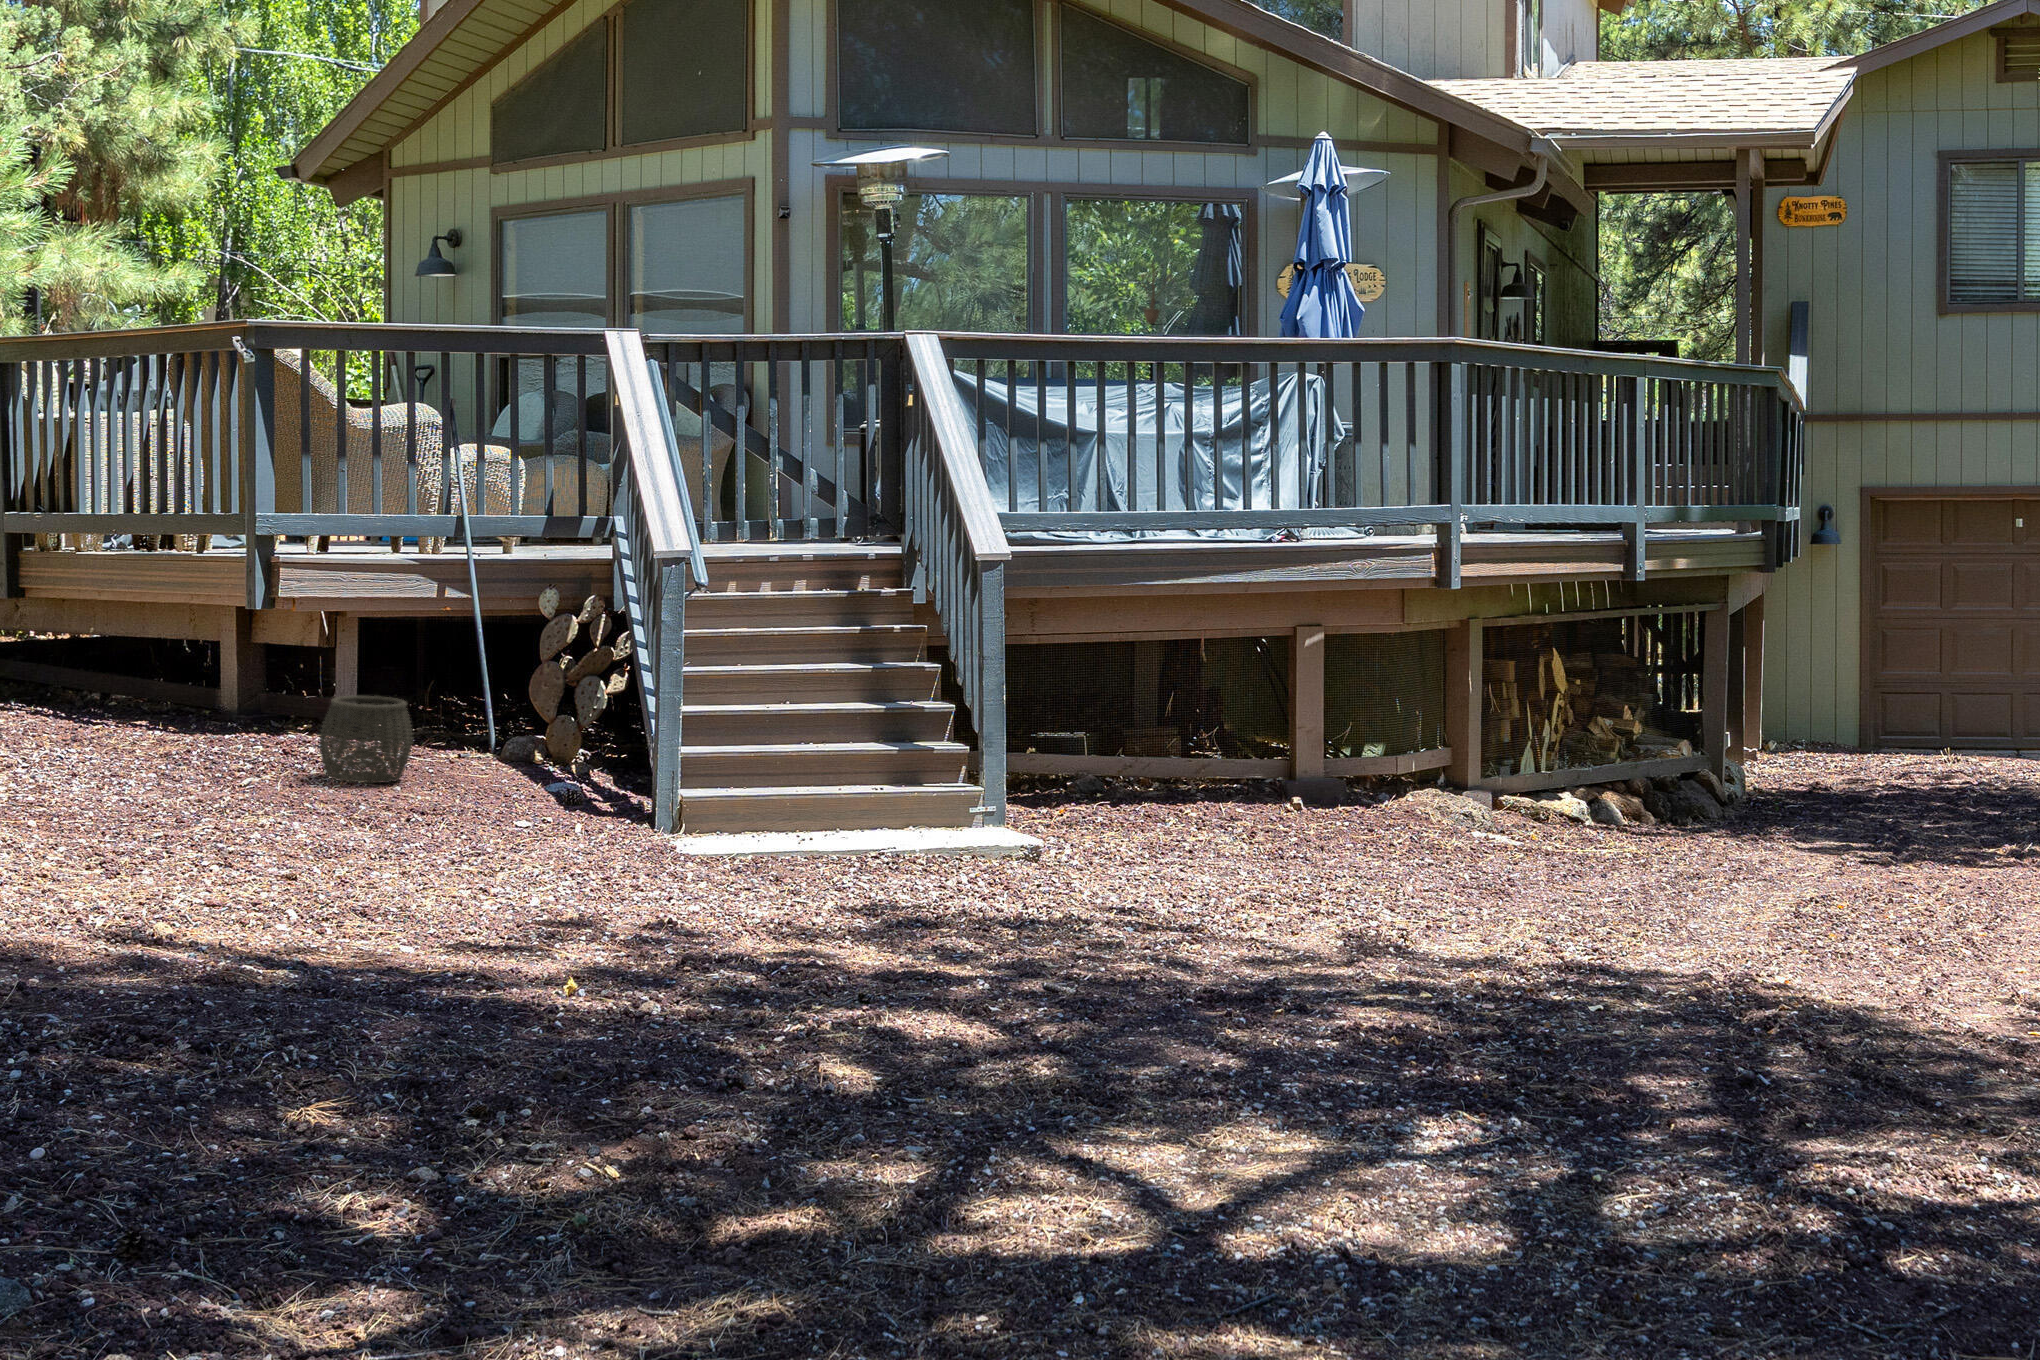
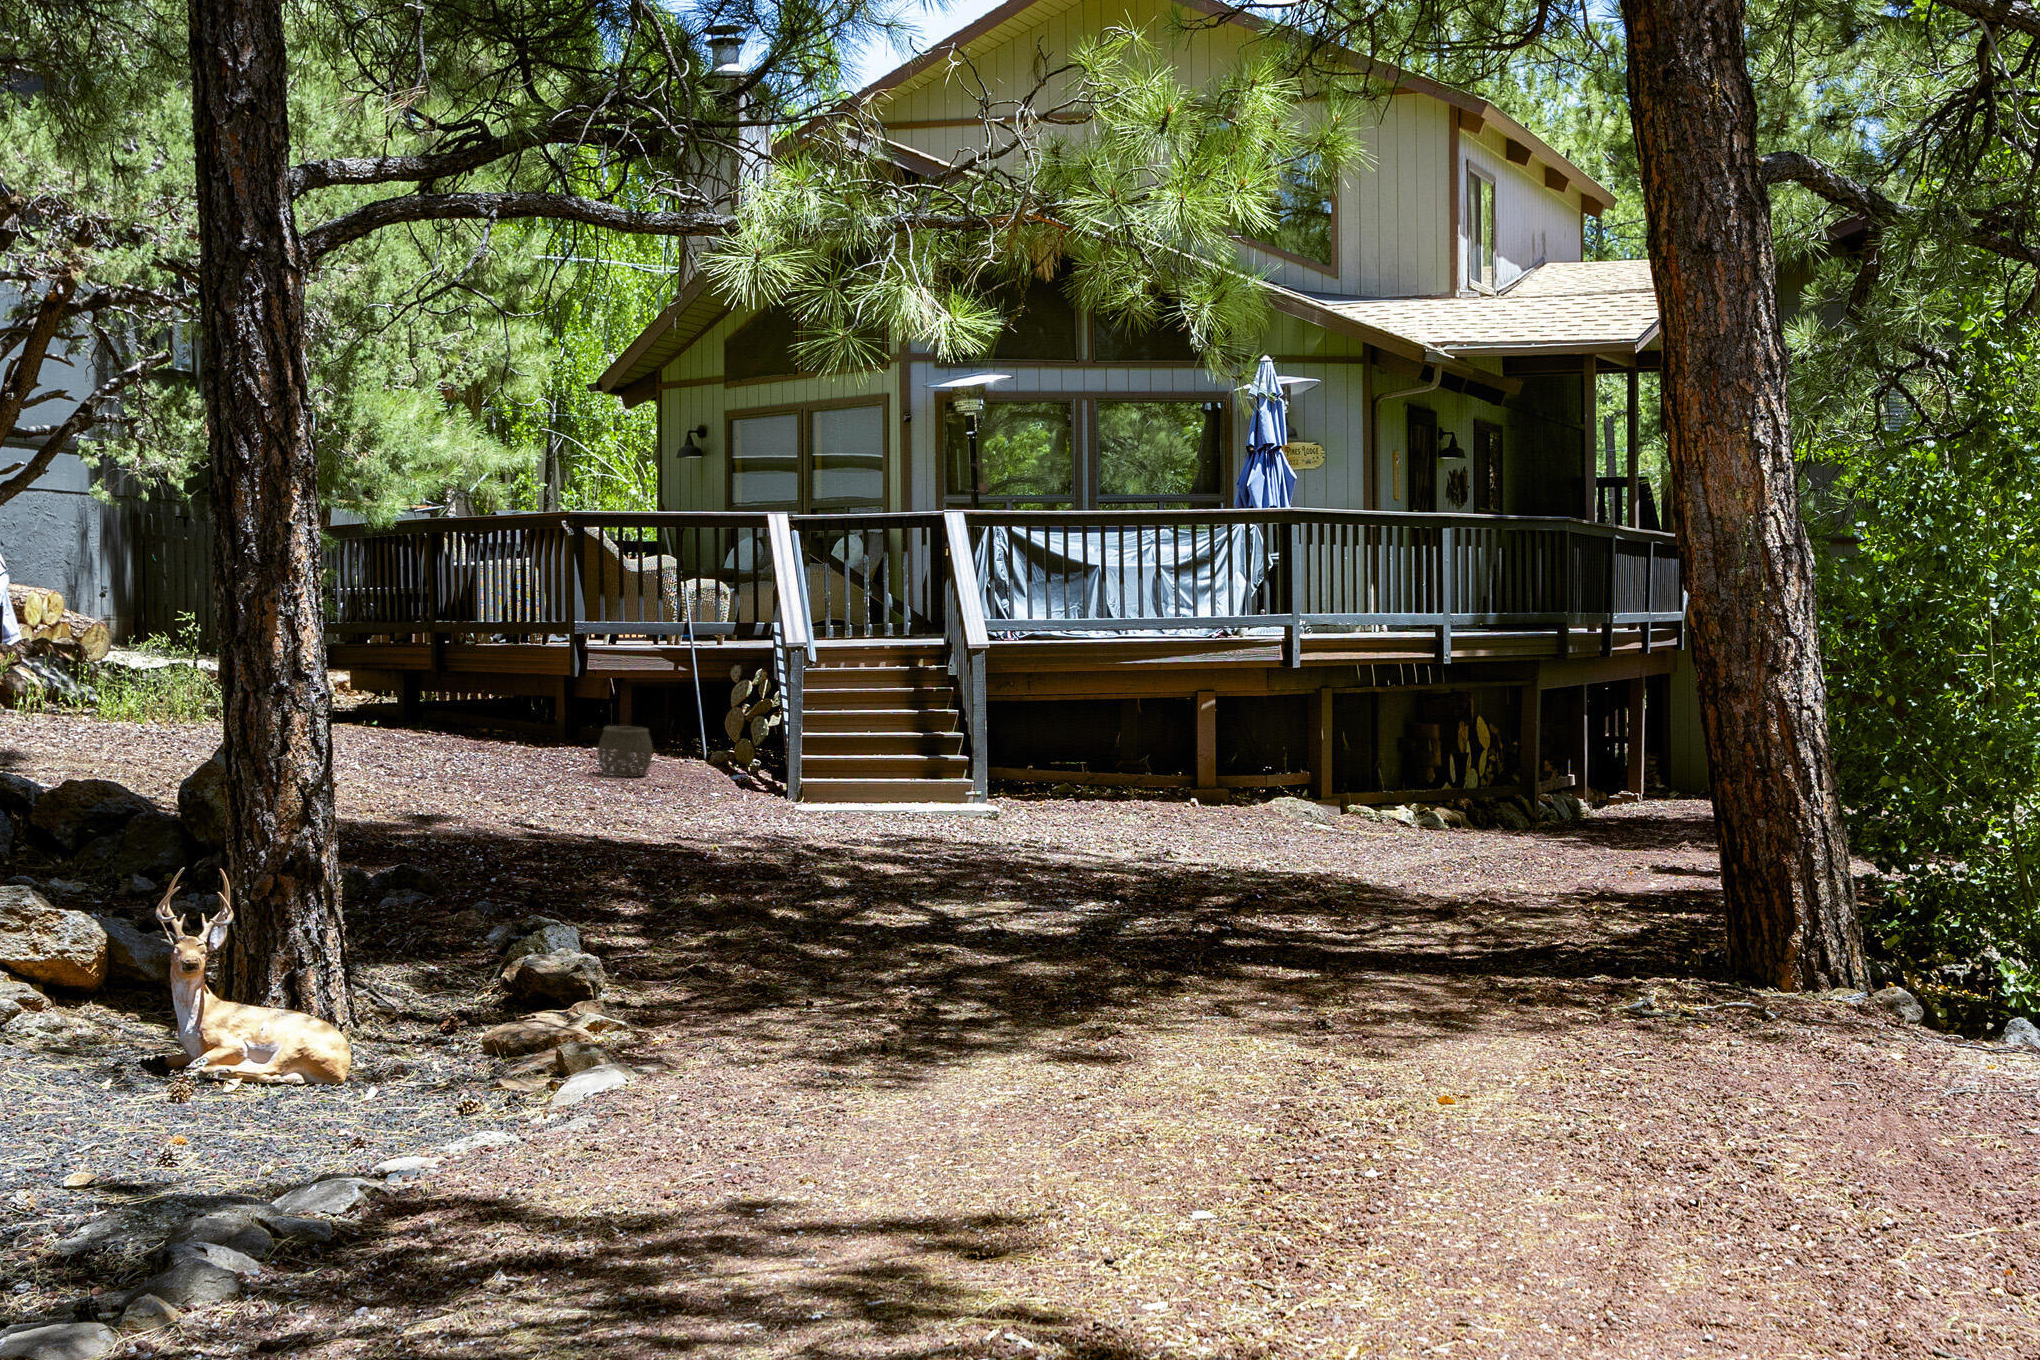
decorative plant: present [1131,264,1173,324] -> present [972,458,997,494]

